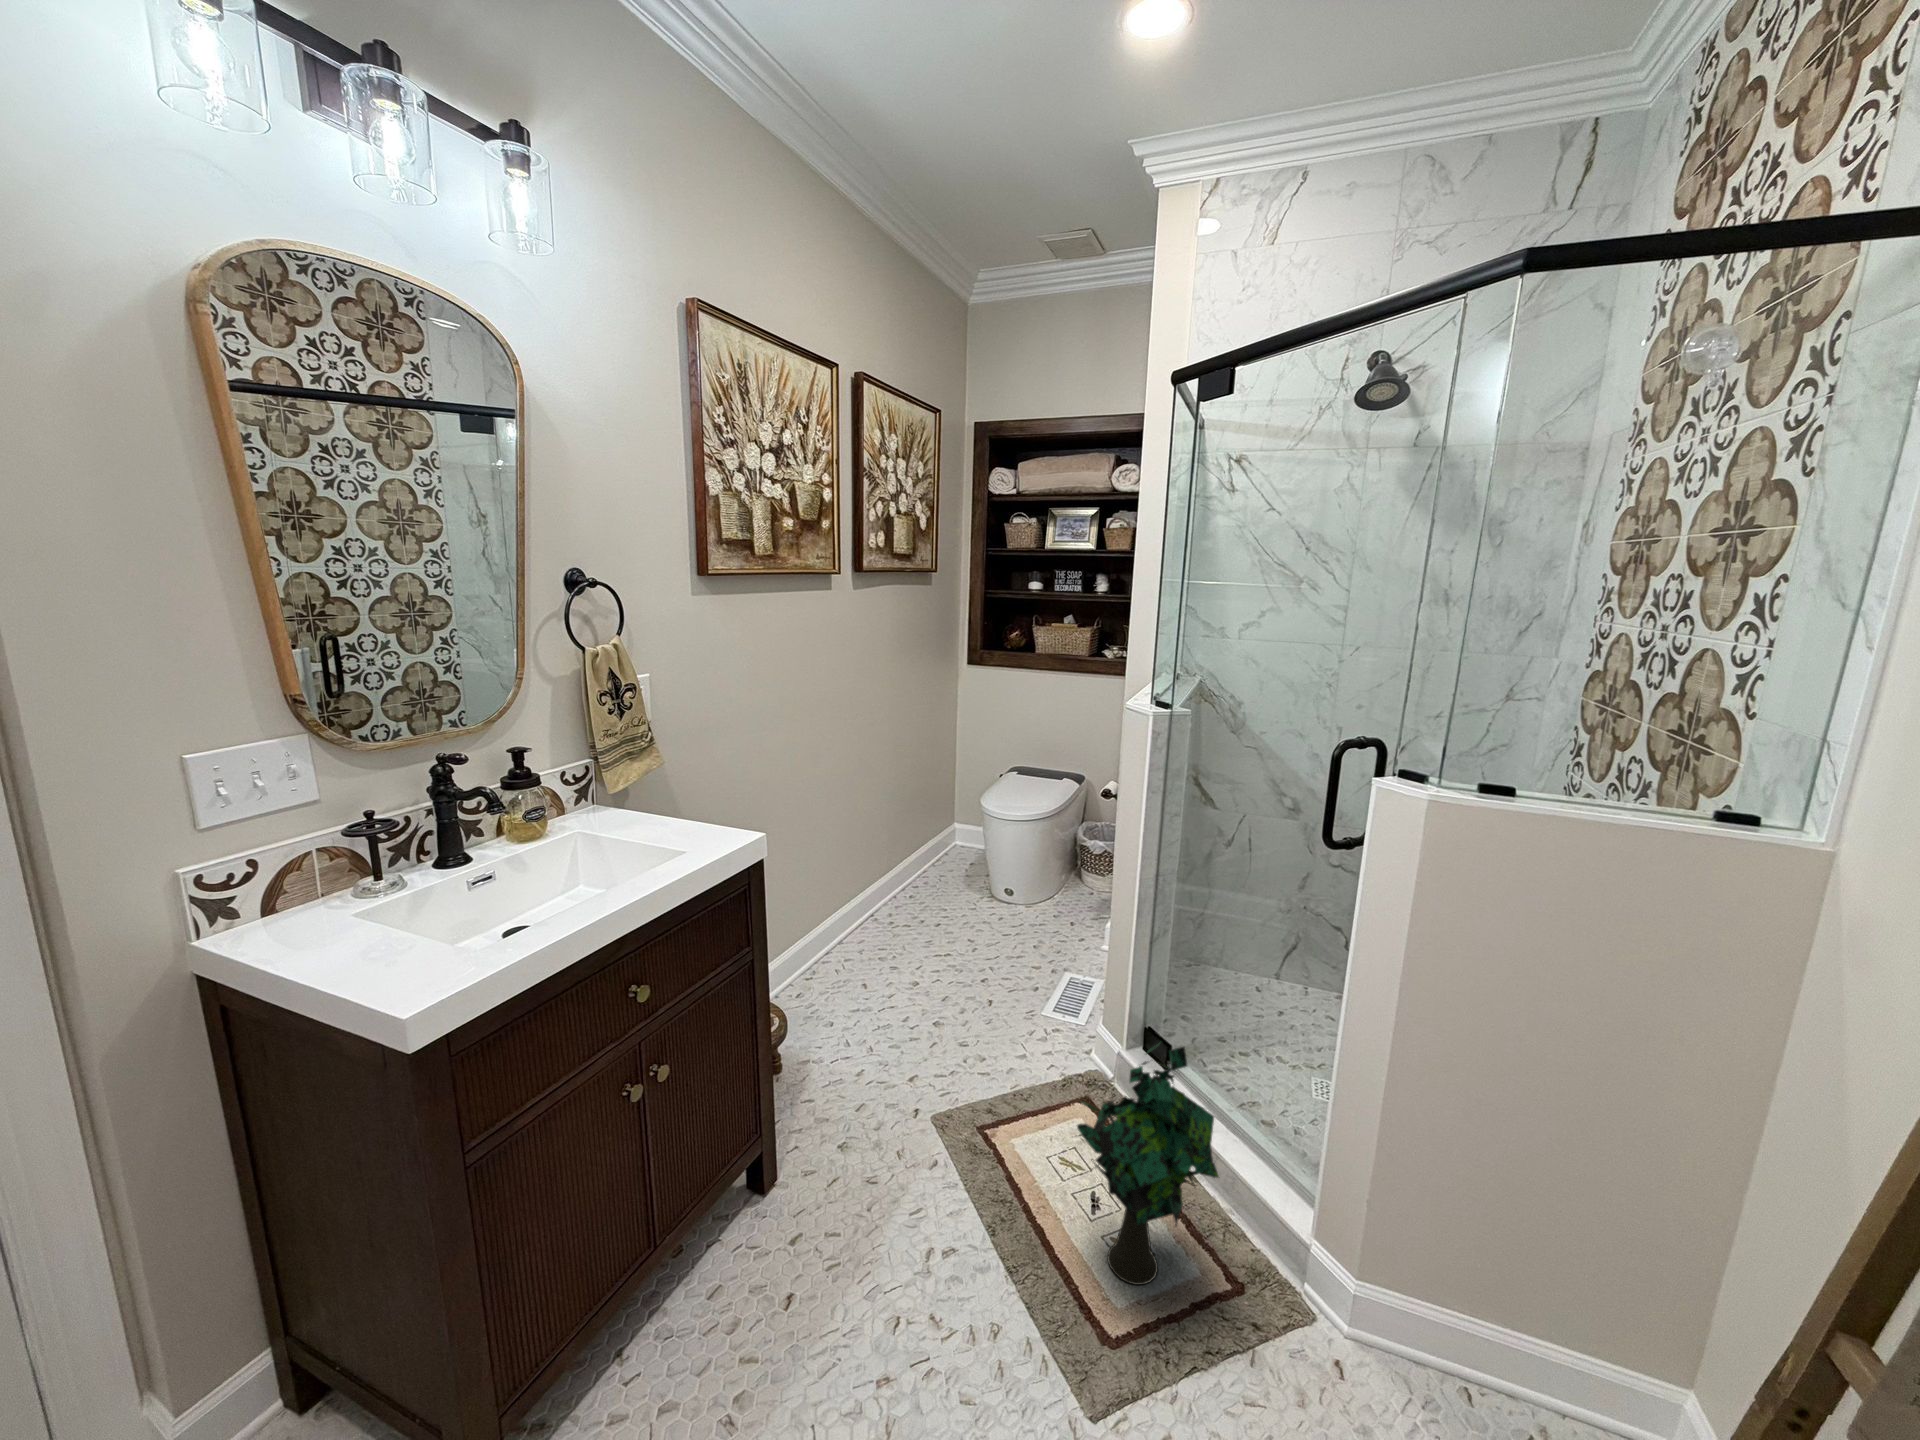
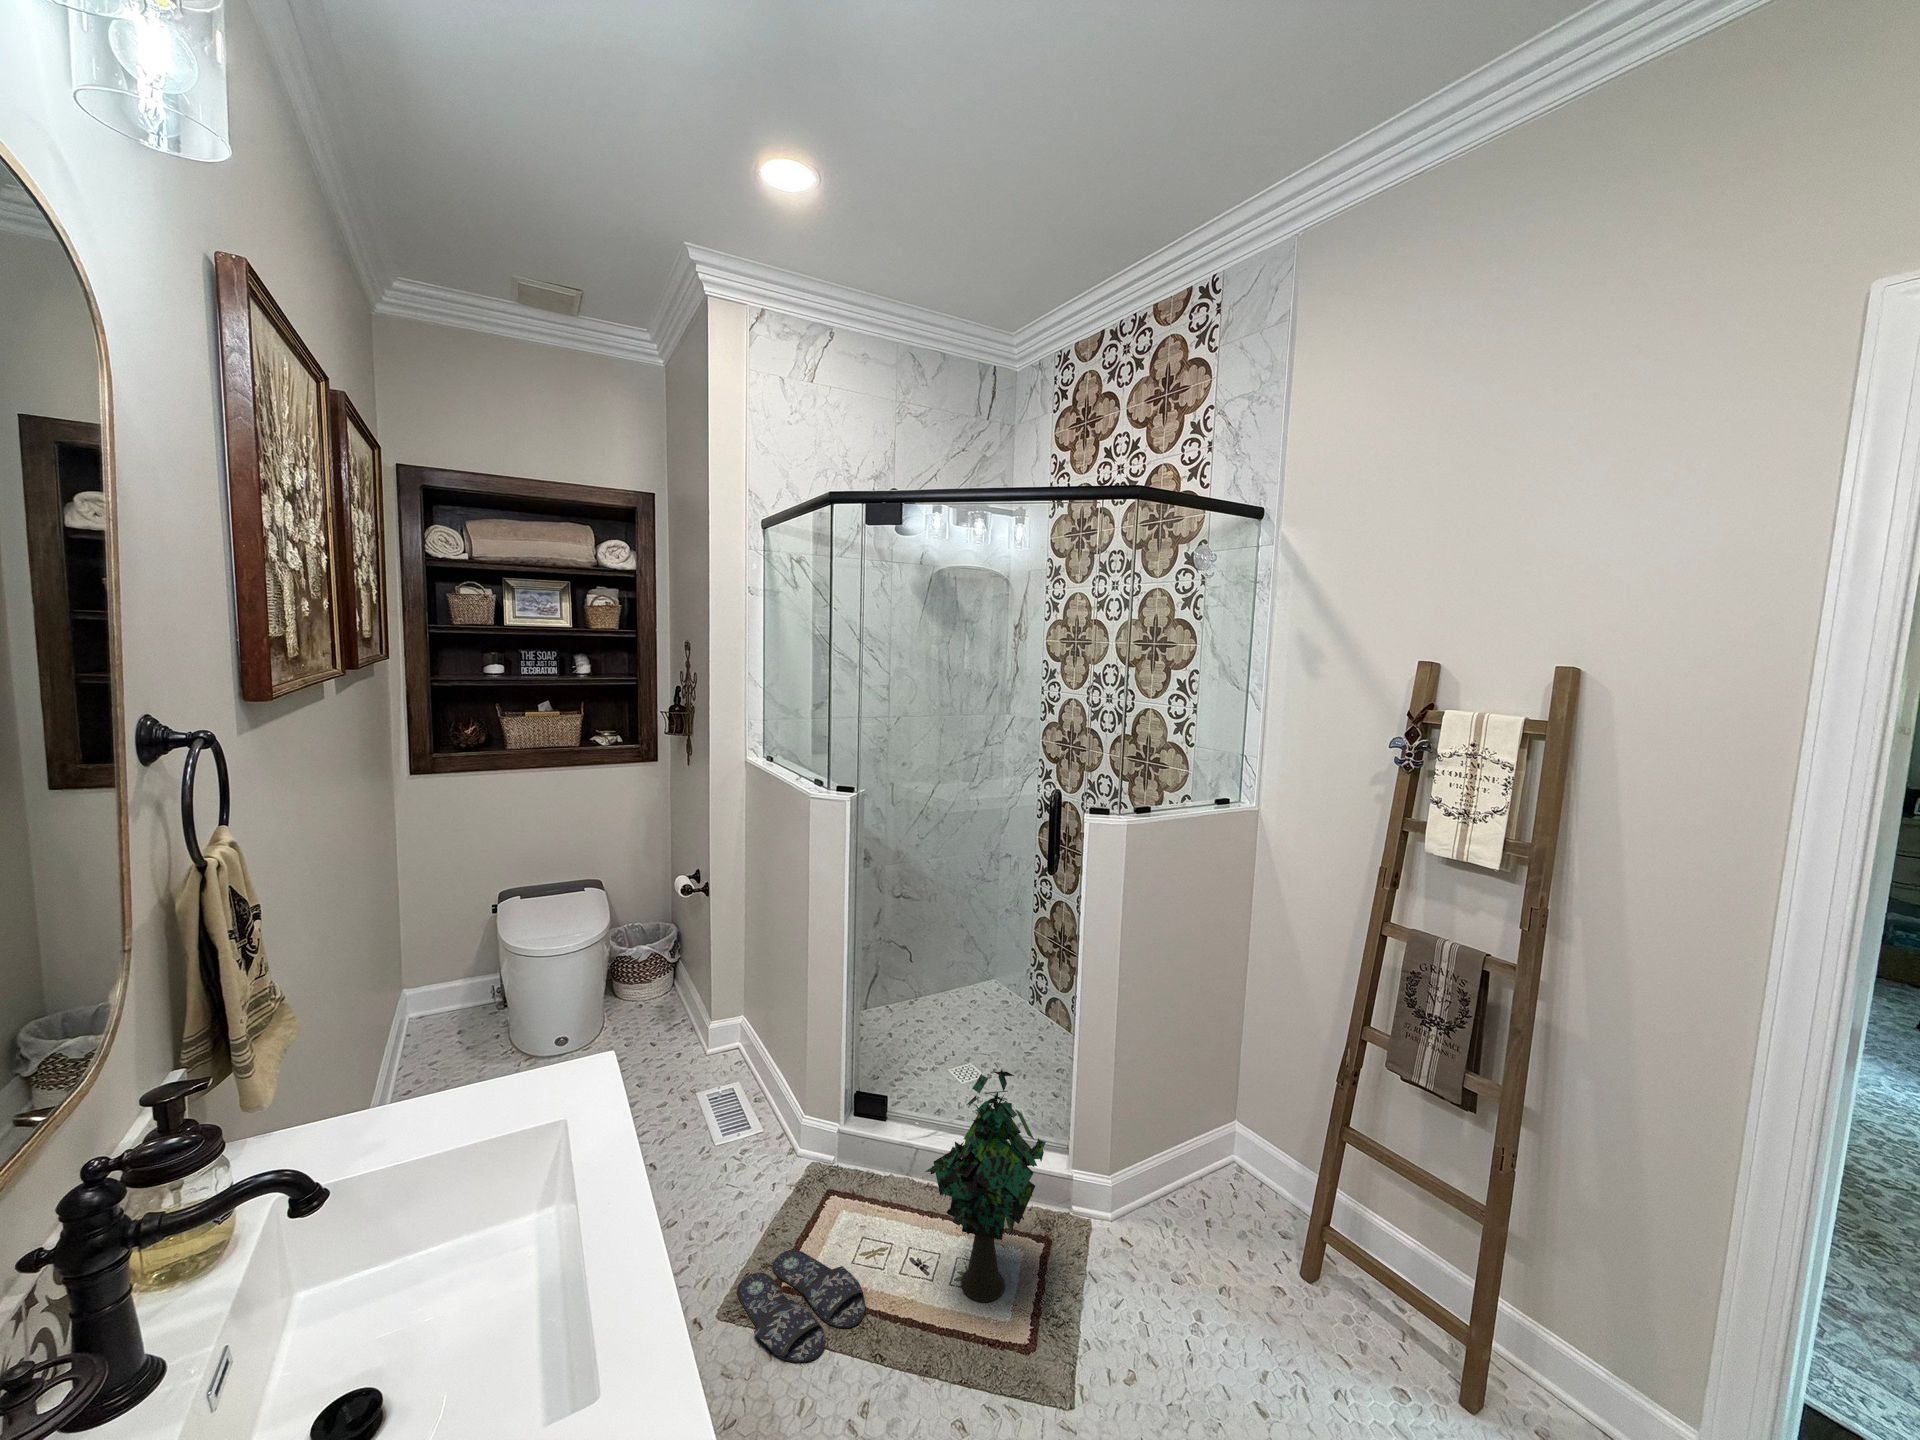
slippers: none [934,1108,1036,1199] -> present [737,1250,865,1362]

